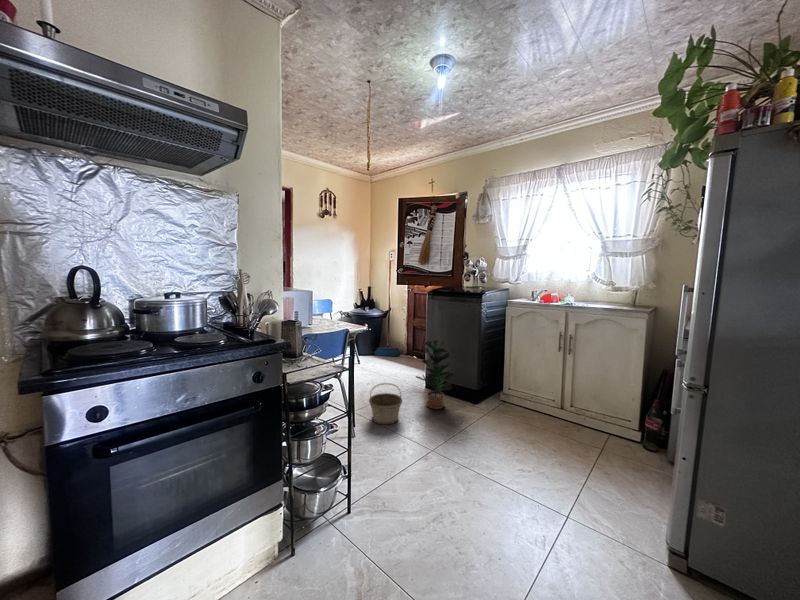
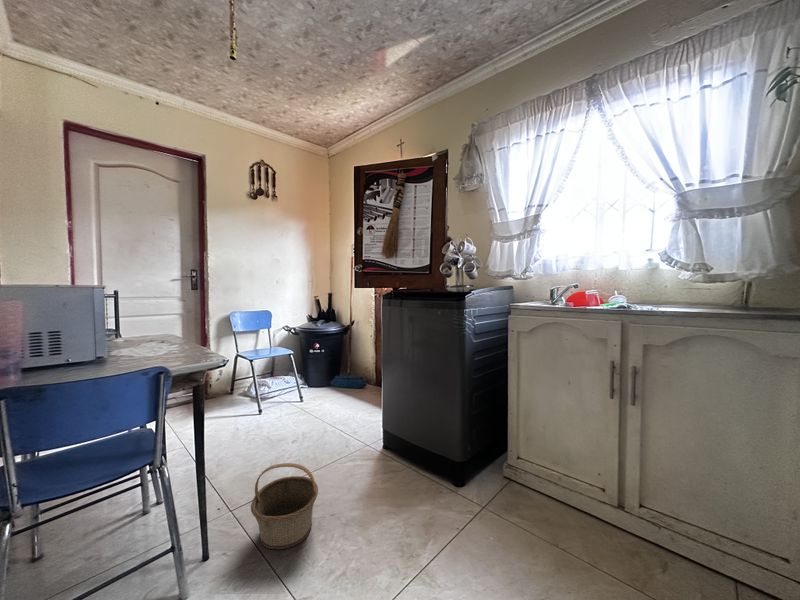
potted plant: present [416,340,454,409] -> none [353,375,422,500]

